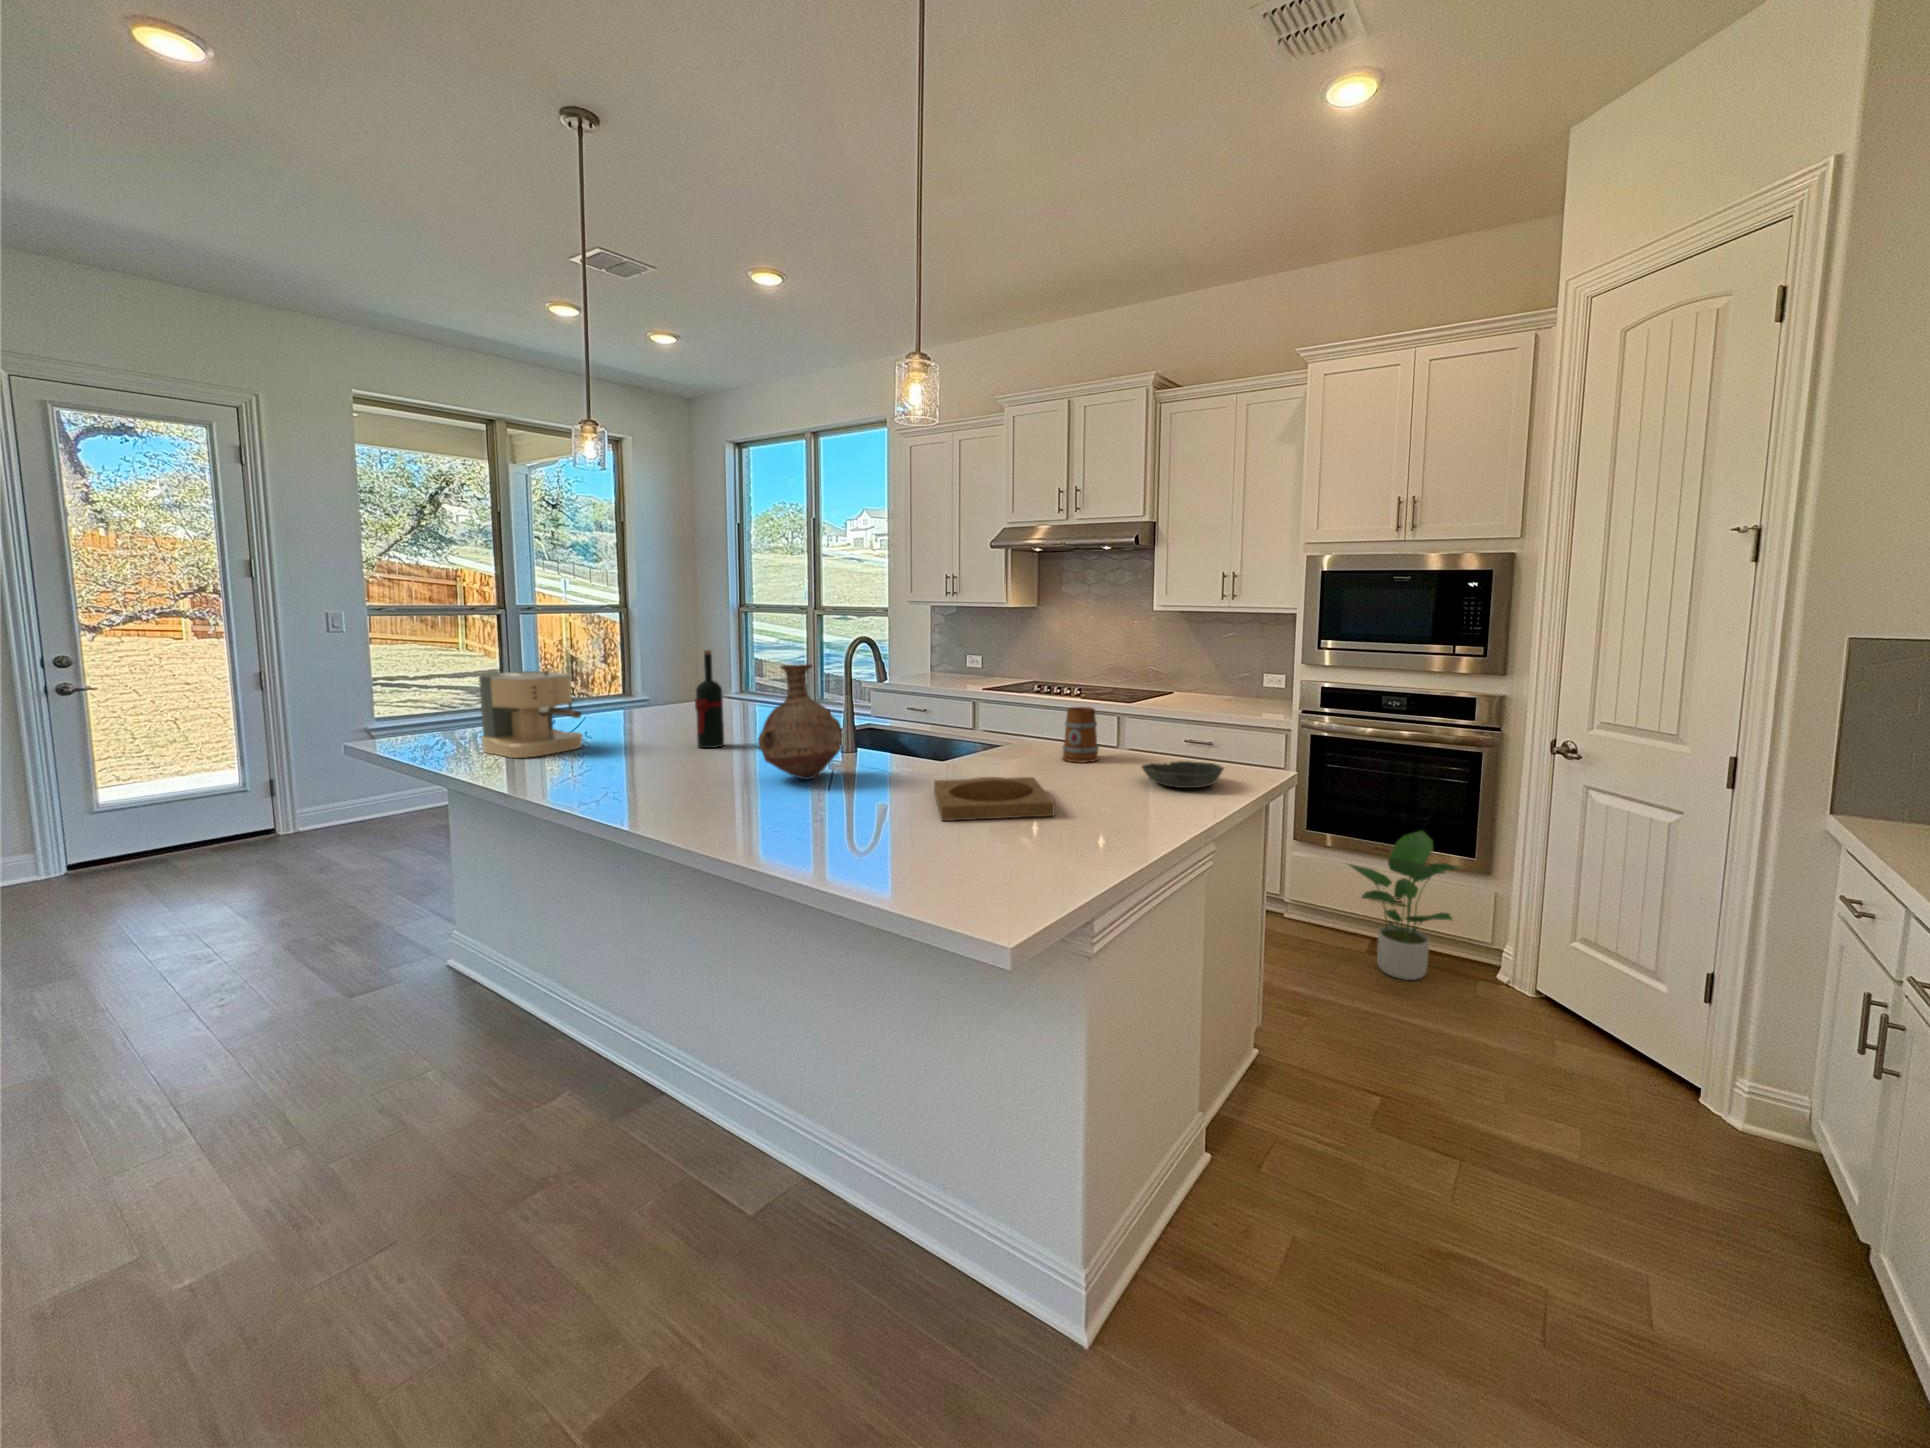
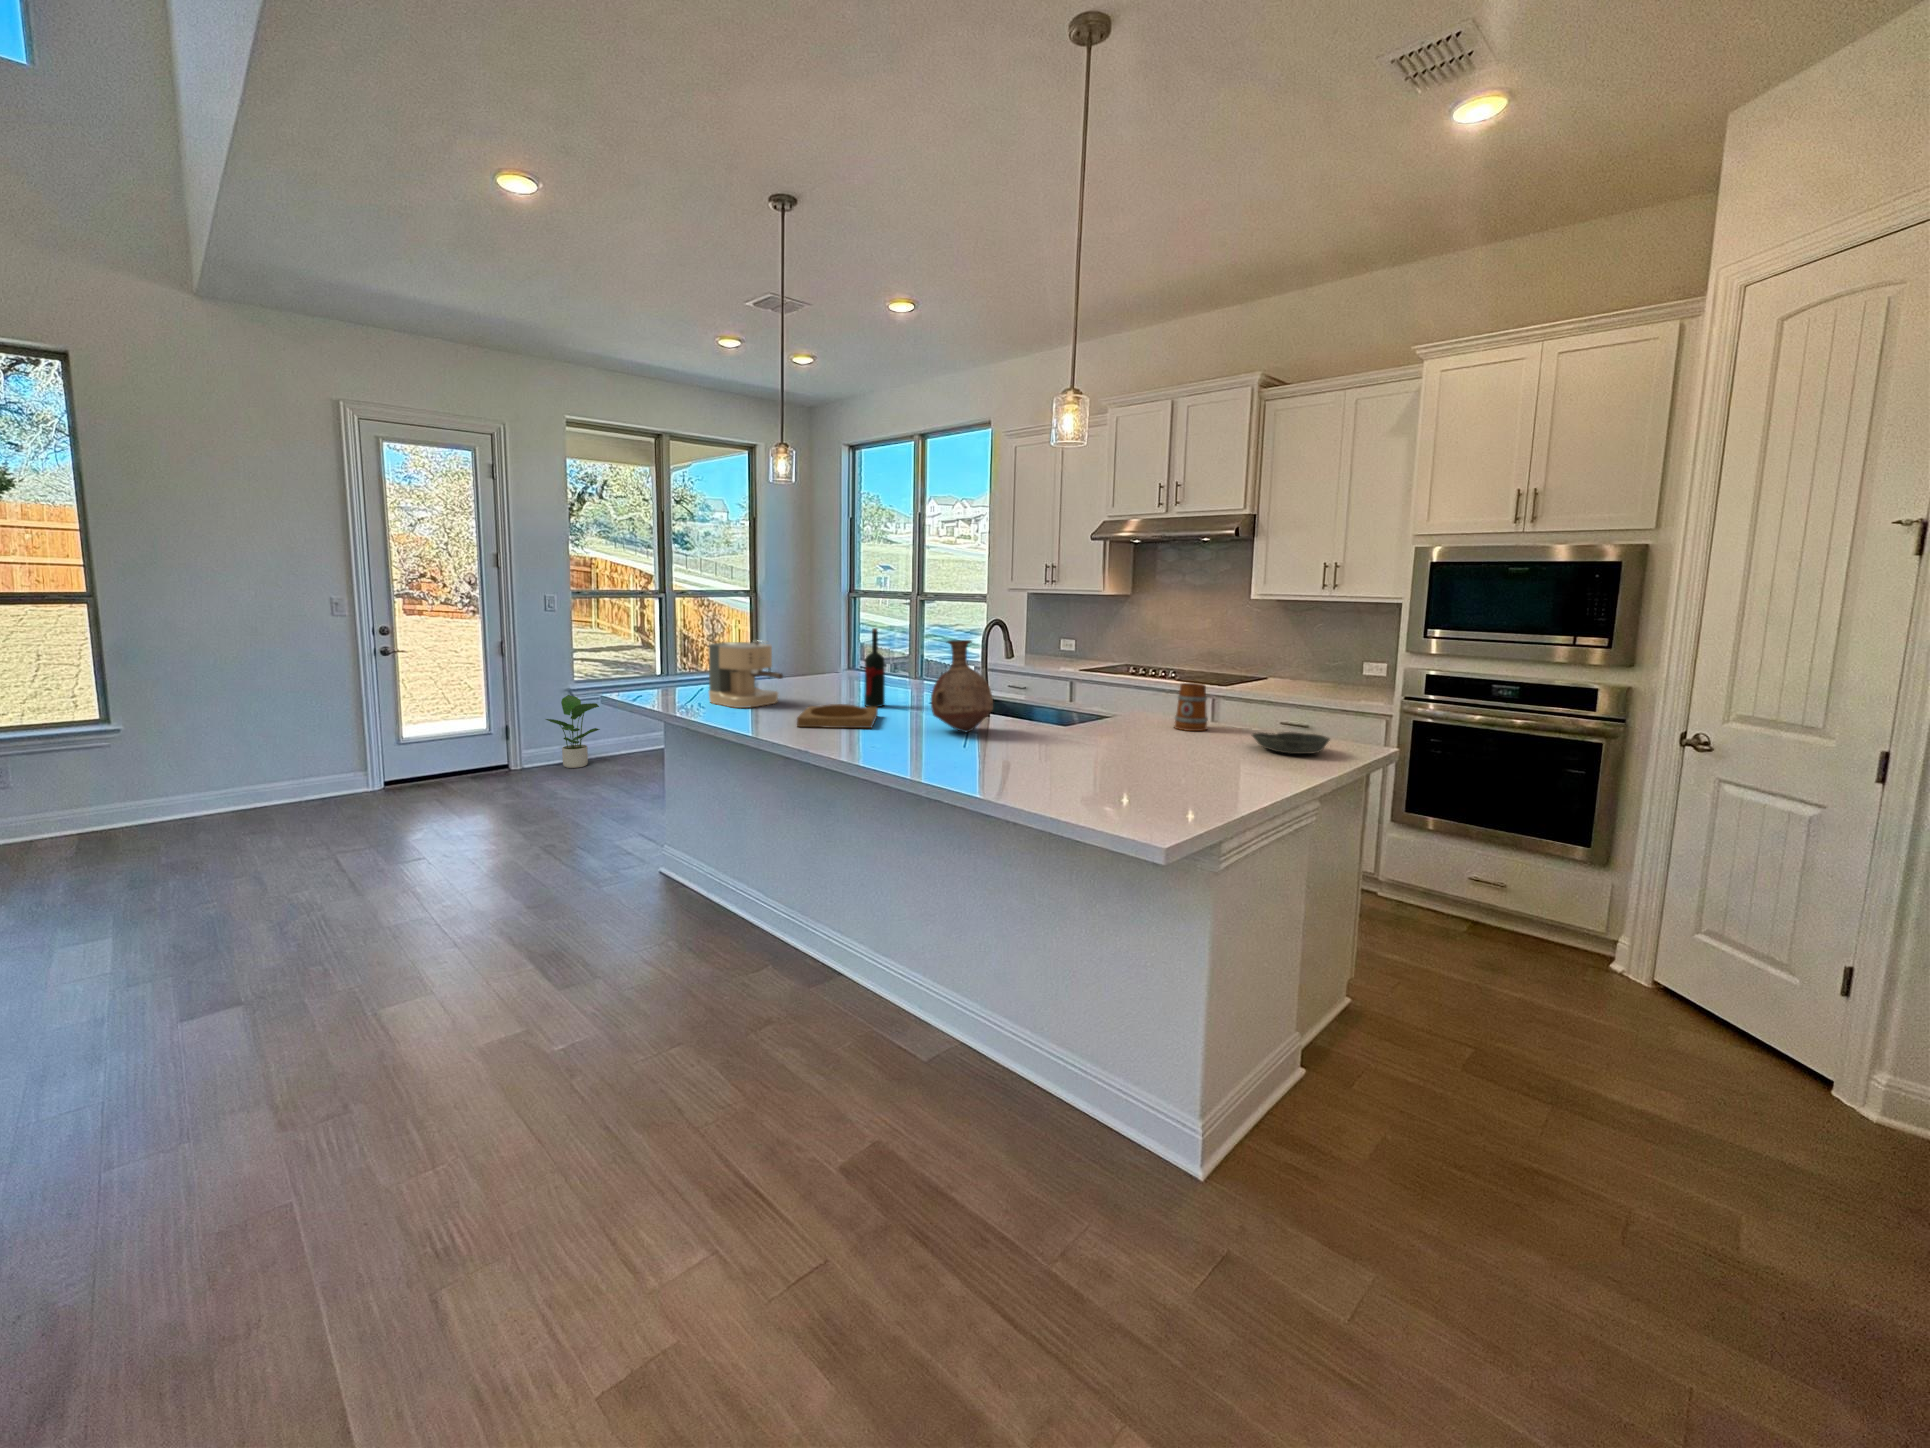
tray: present [934,777,1055,821] -> present [797,704,878,728]
potted plant: present [1350,831,1460,980] -> present [546,695,600,768]

